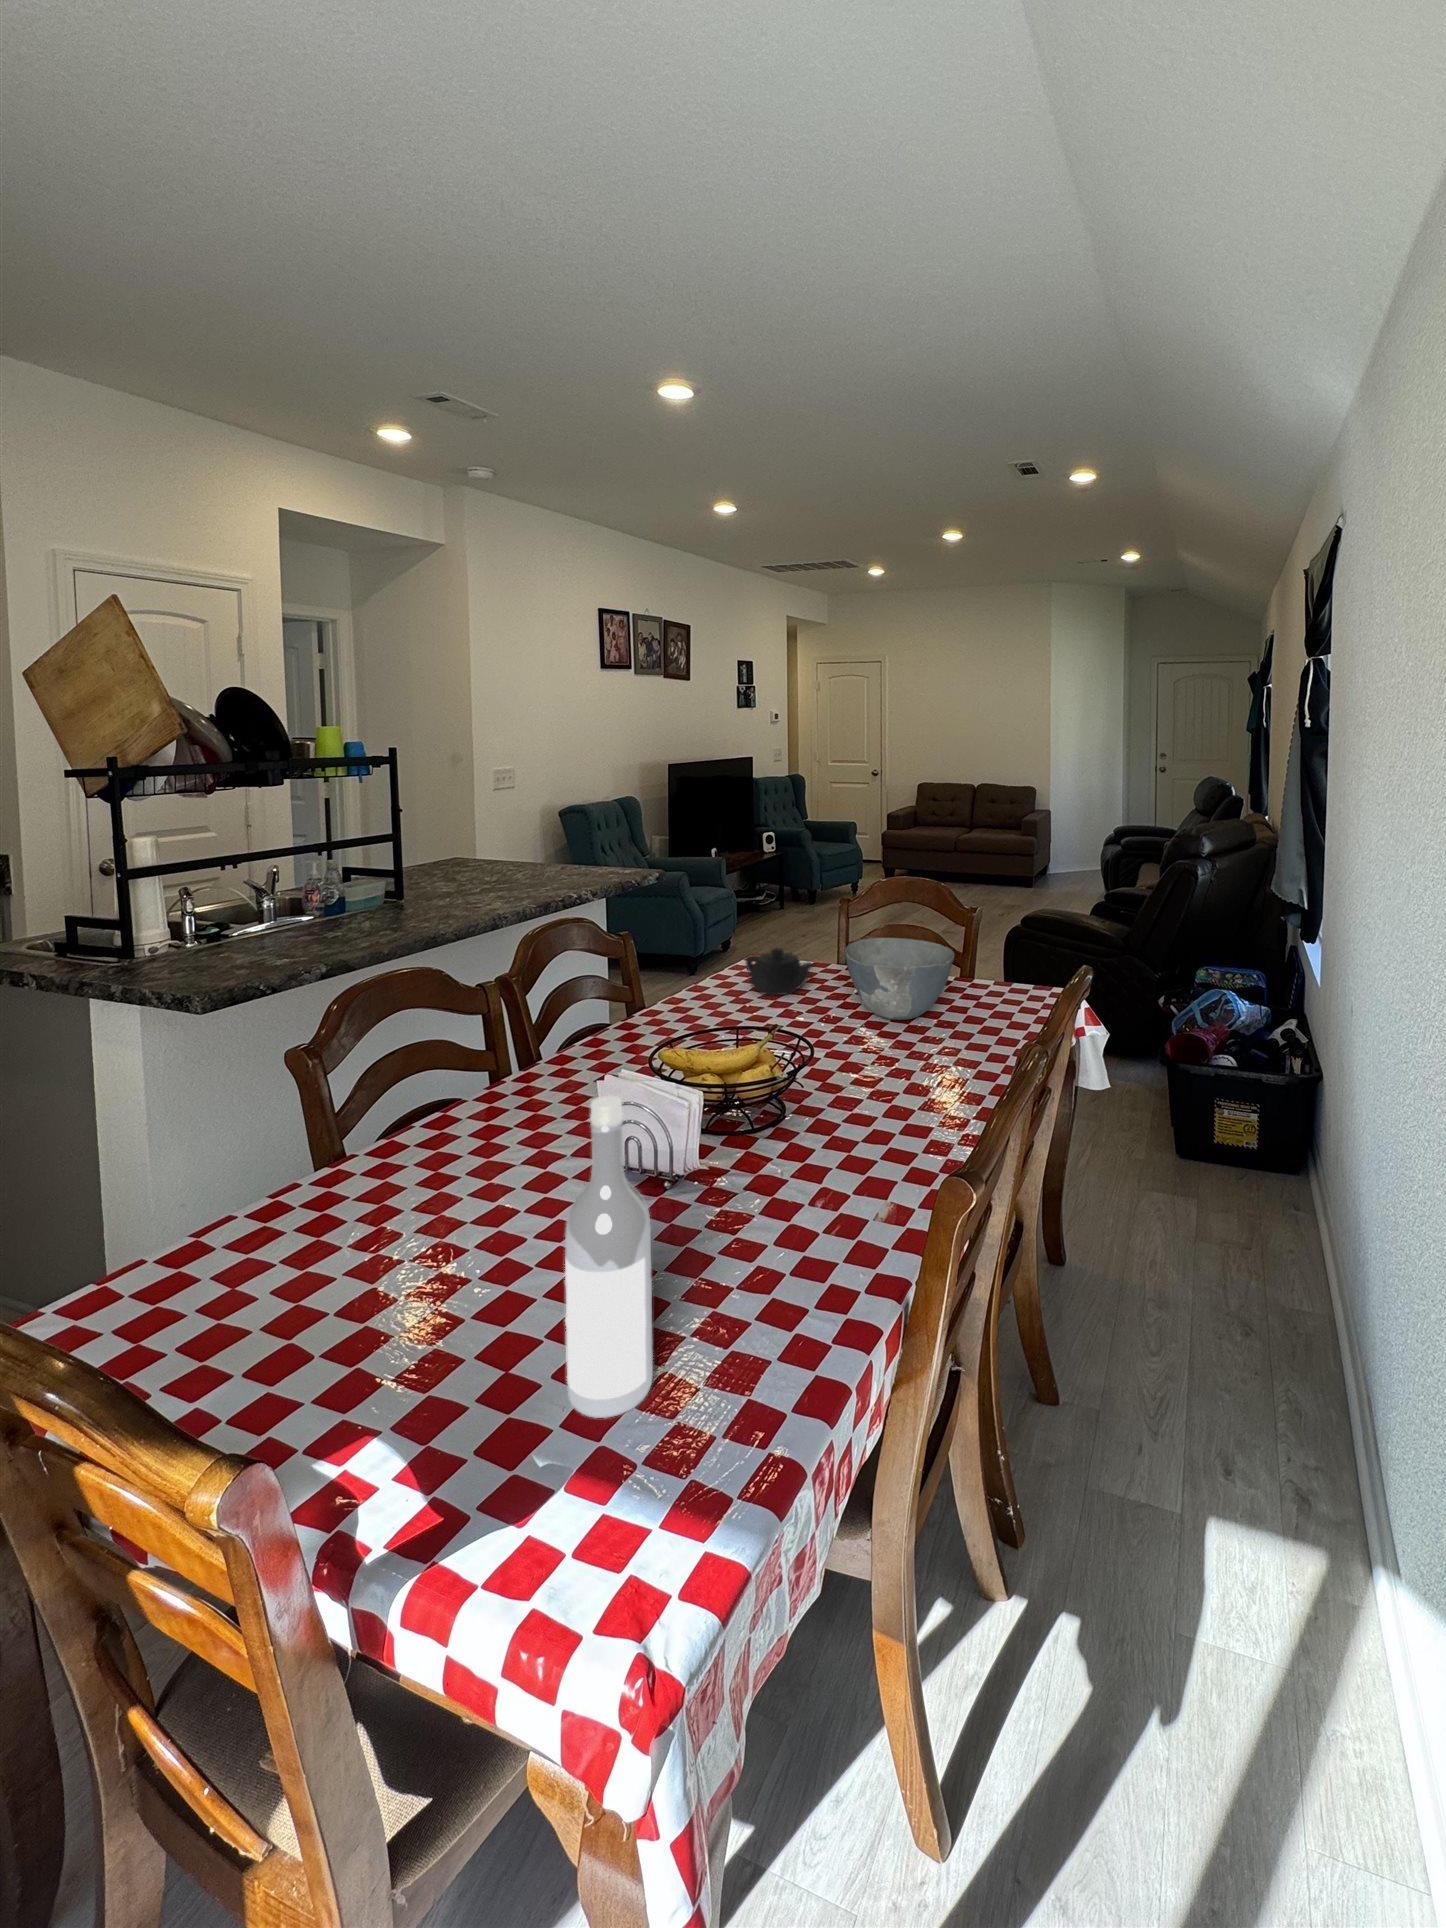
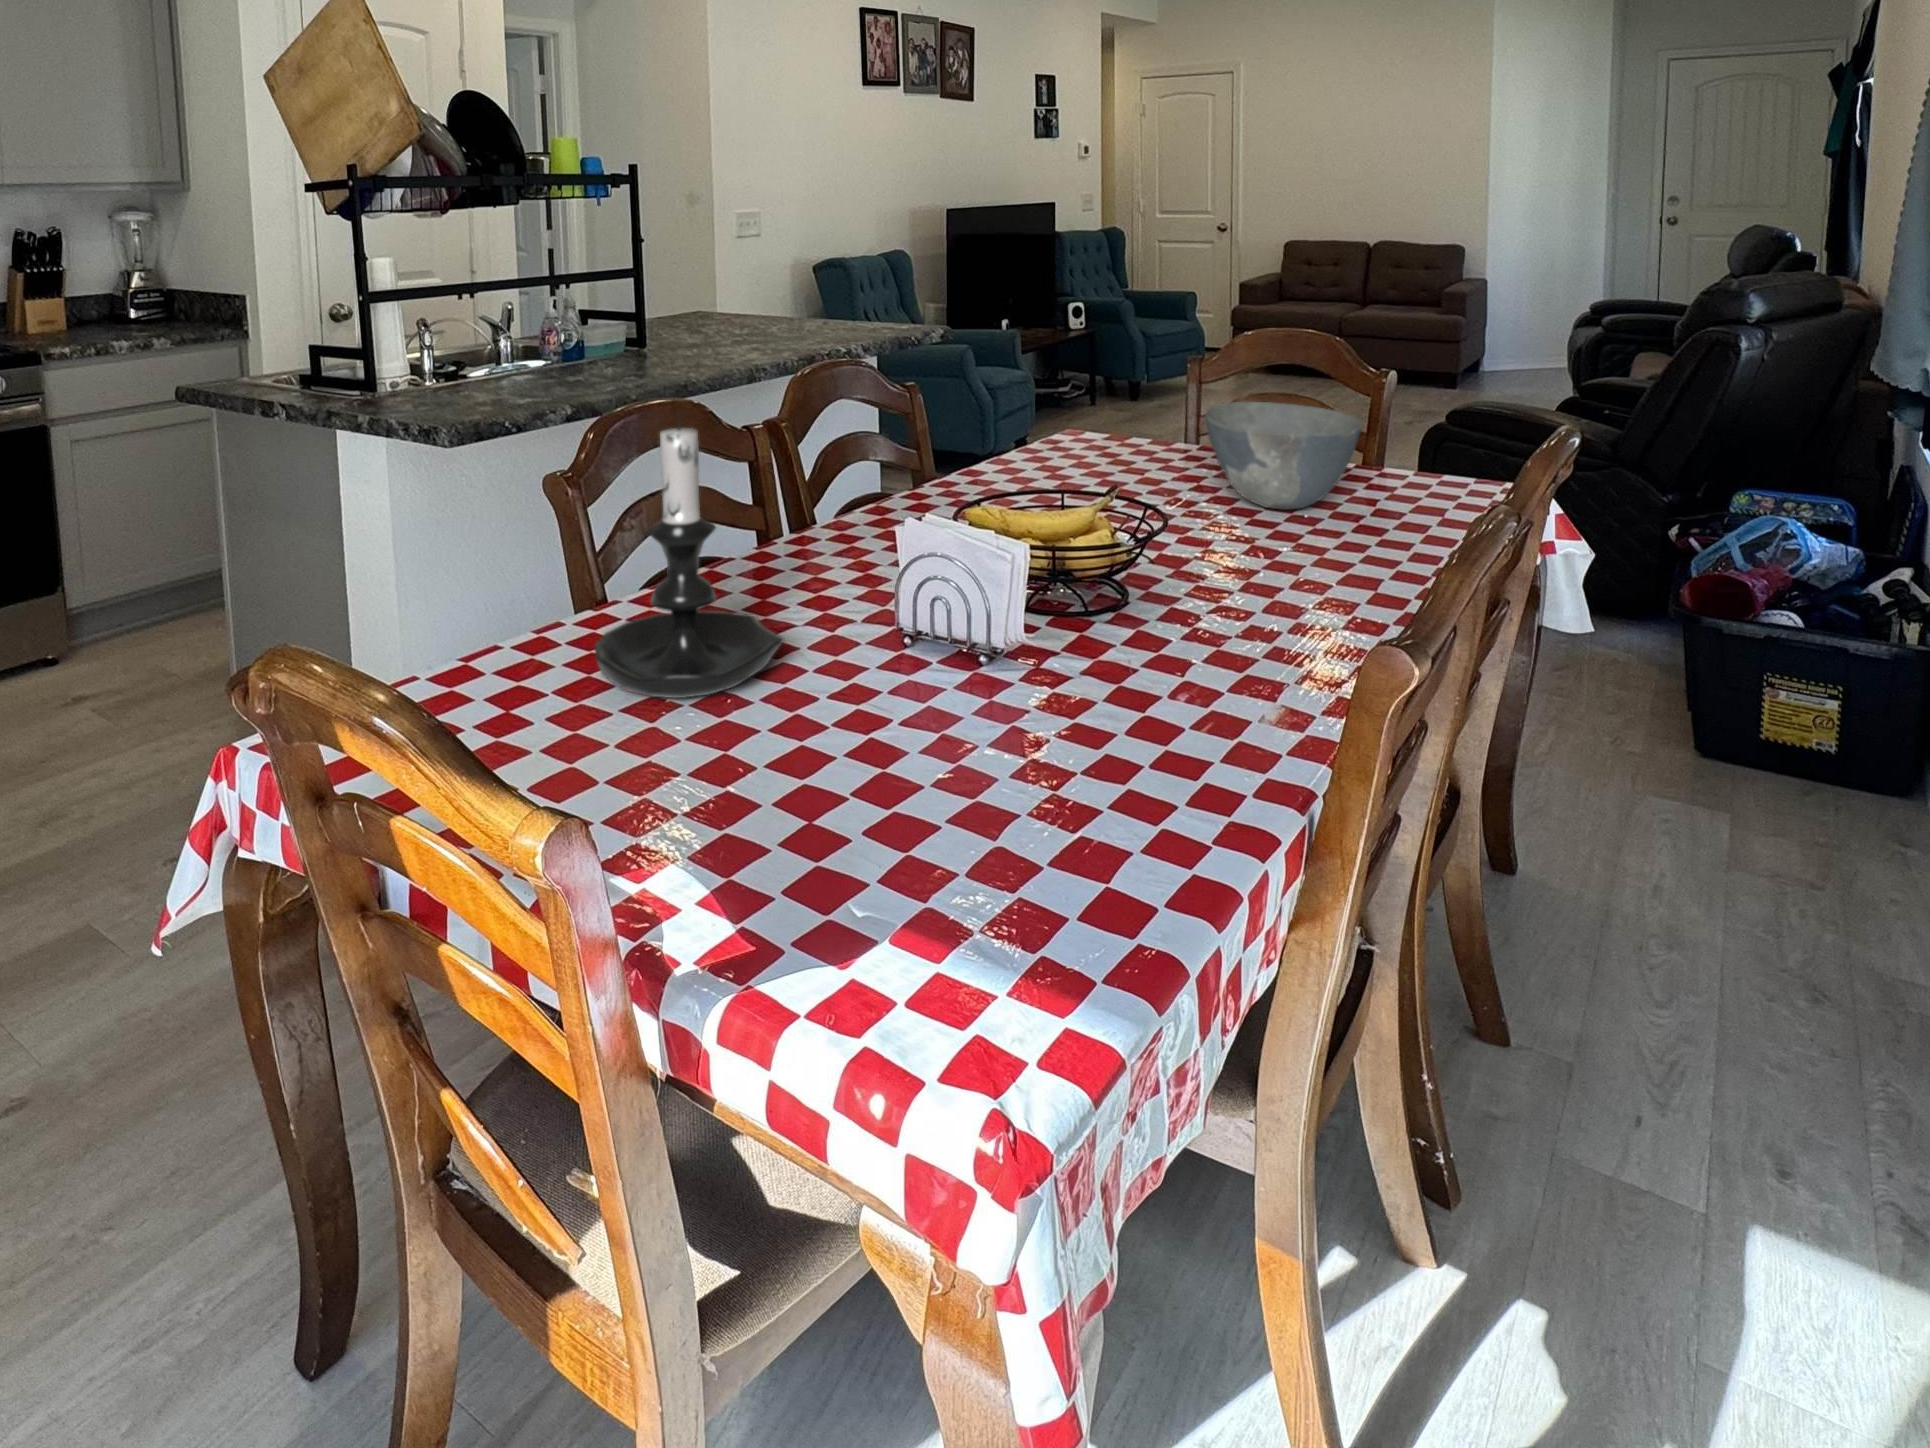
teapot: present [746,948,814,995] -> none [1067,413,1162,475]
candle holder: none [322,1003,498,1253] -> present [594,413,785,698]
wine bottle: present [565,1096,653,1418] -> none [885,498,987,879]

